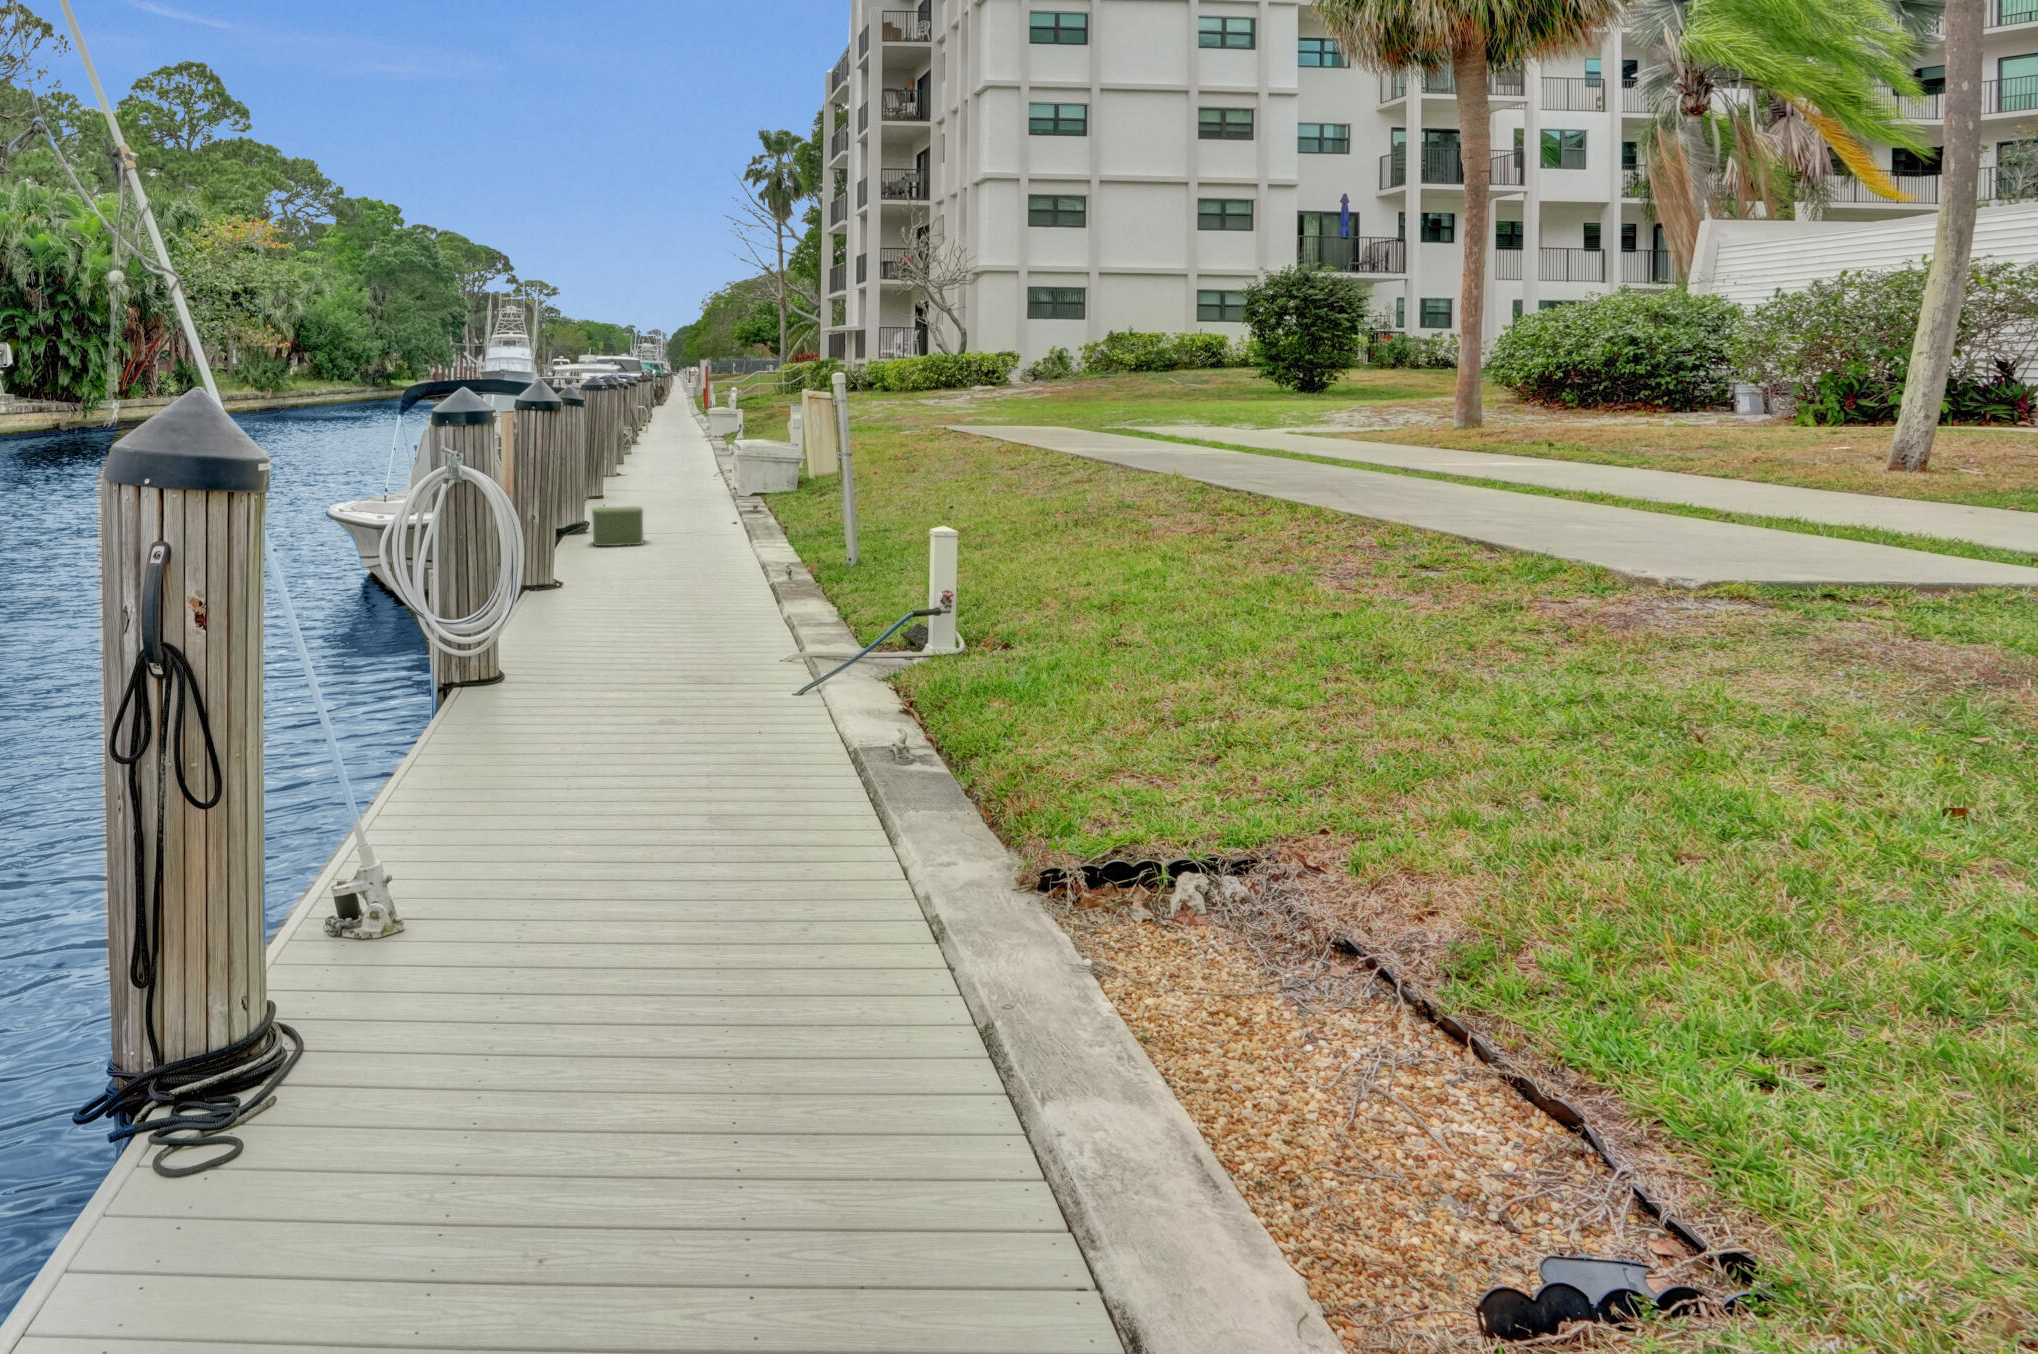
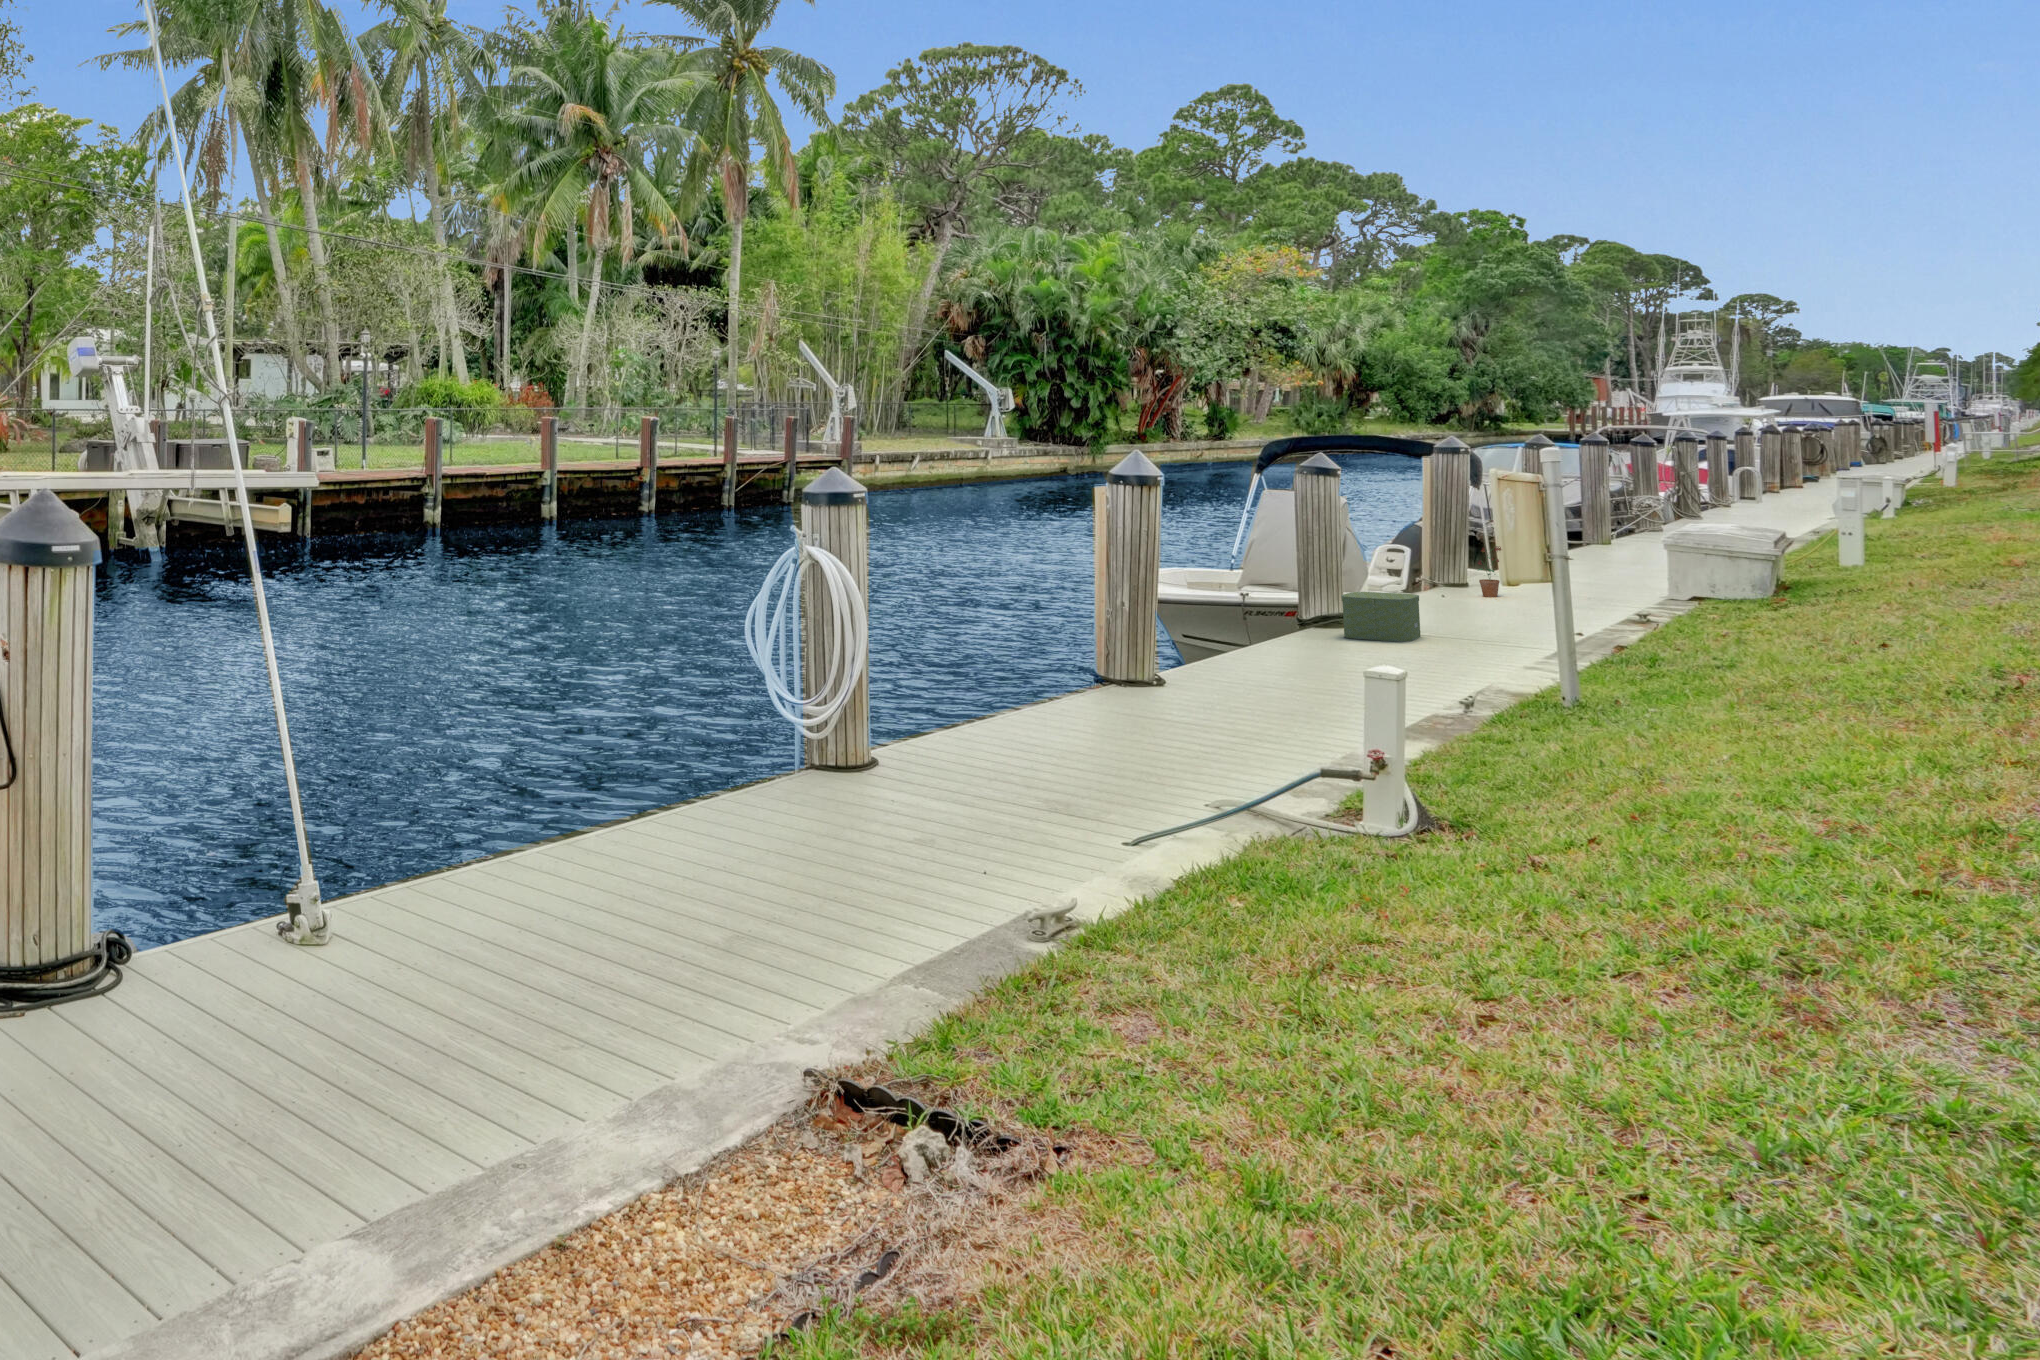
potted plant: none [610,469,629,510] -> present [1478,546,1501,597]

